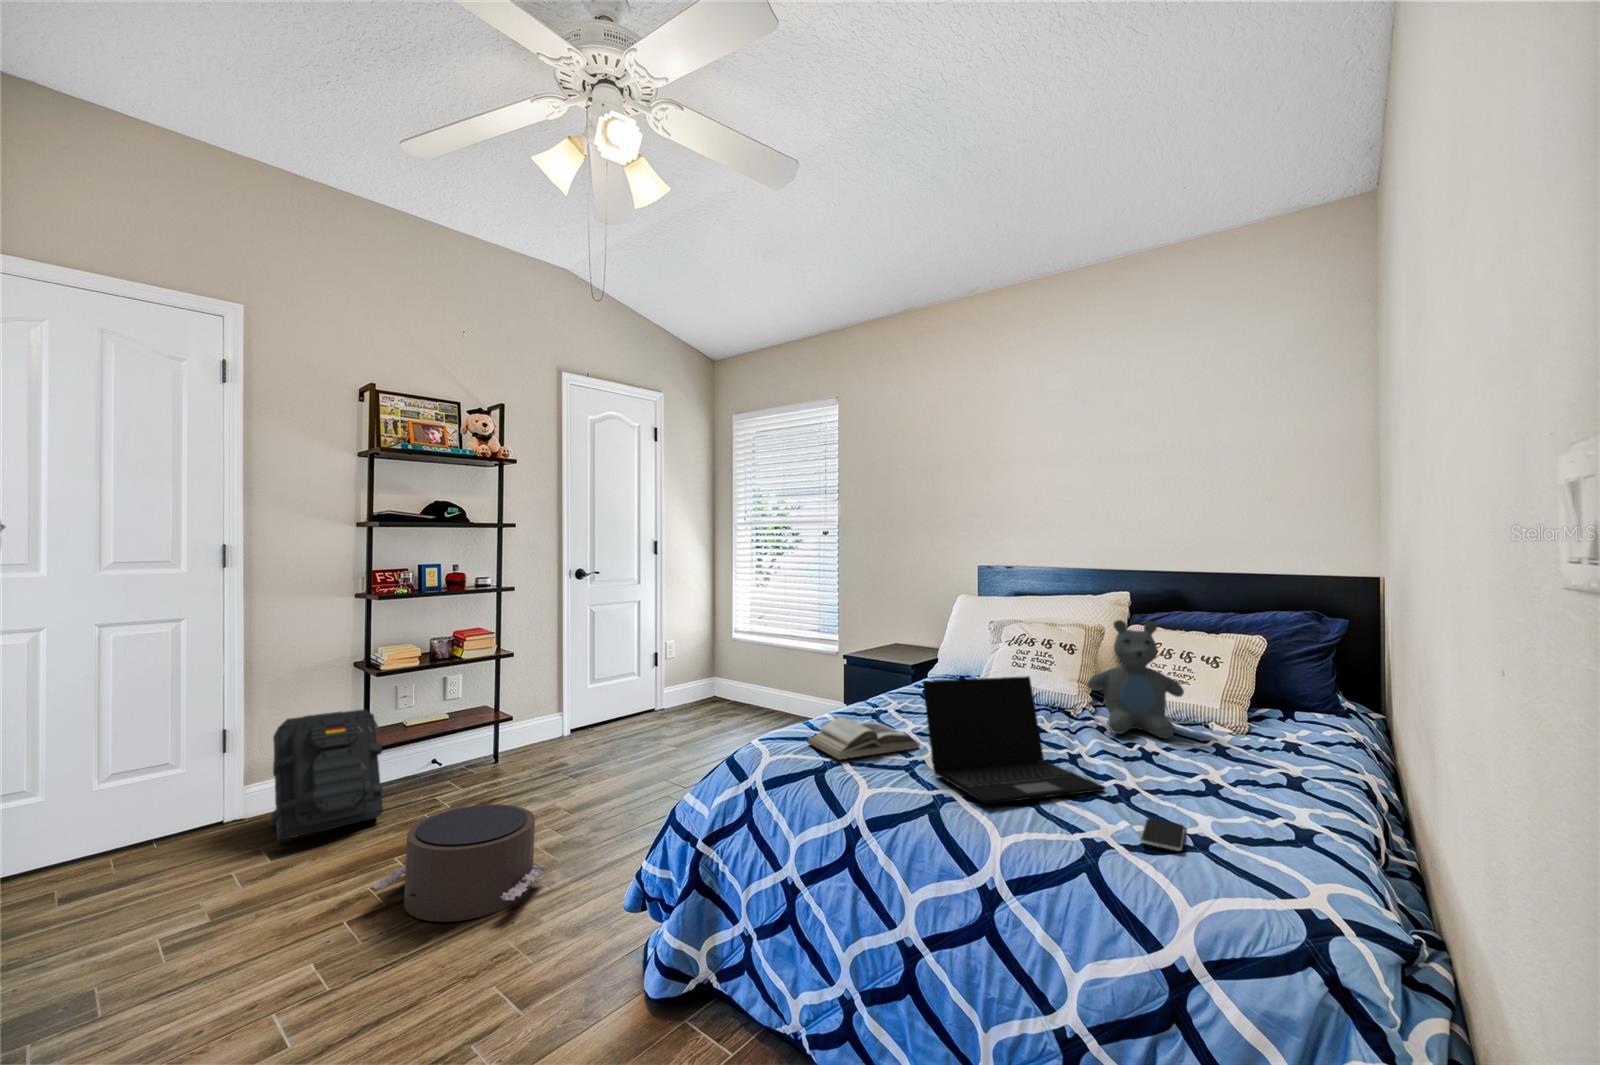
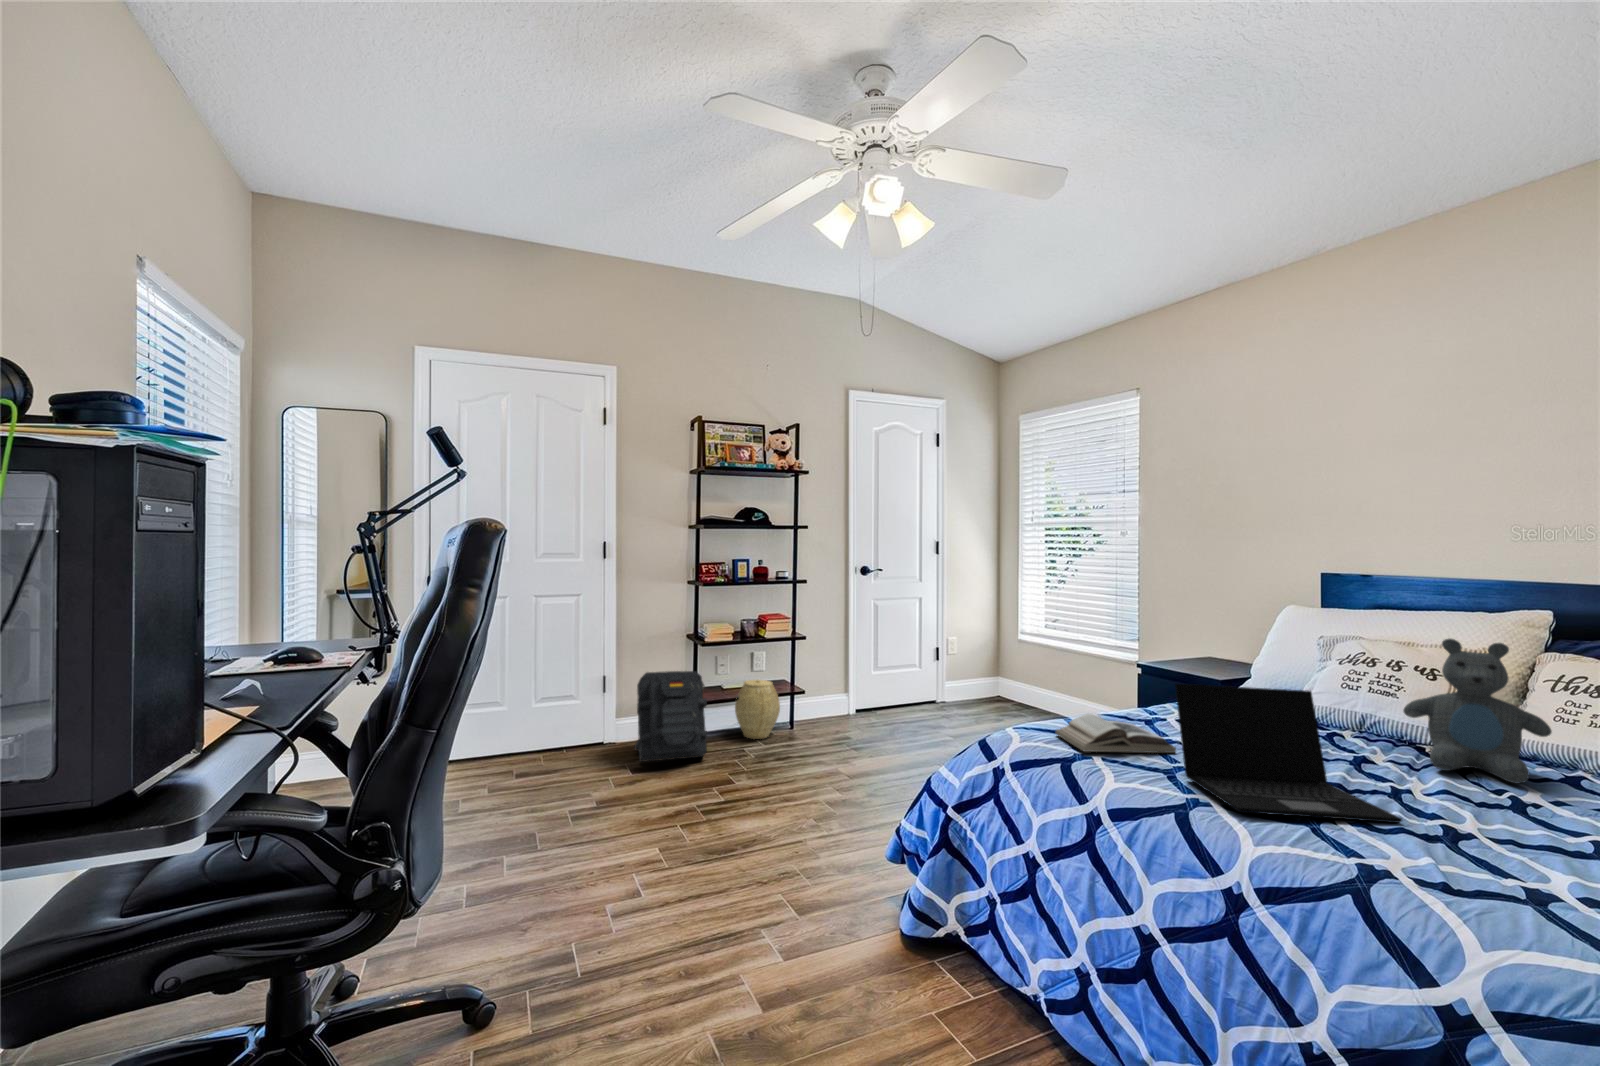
woven basket: none [423,710,485,784] -> present [735,680,780,739]
pouf: present [374,804,547,922] -> none [700,755,826,843]
smartphone: present [1141,818,1185,851] -> none [1432,858,1504,895]

